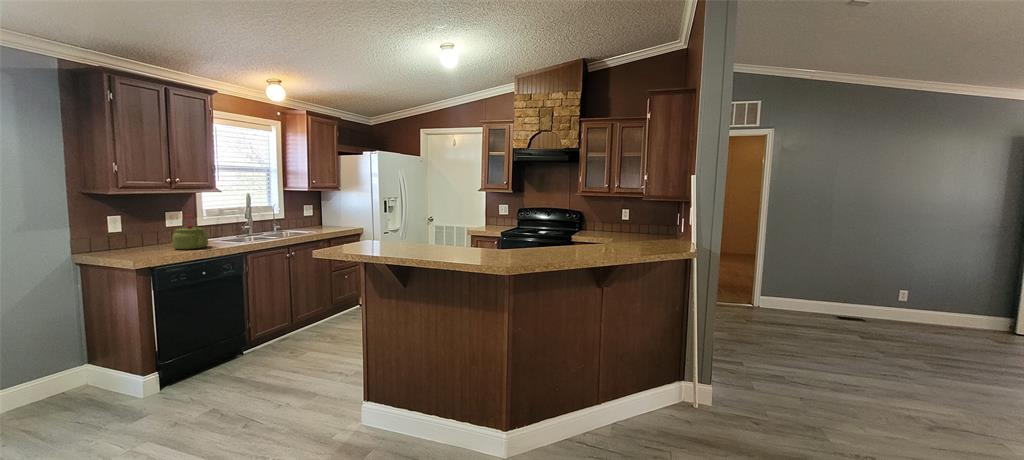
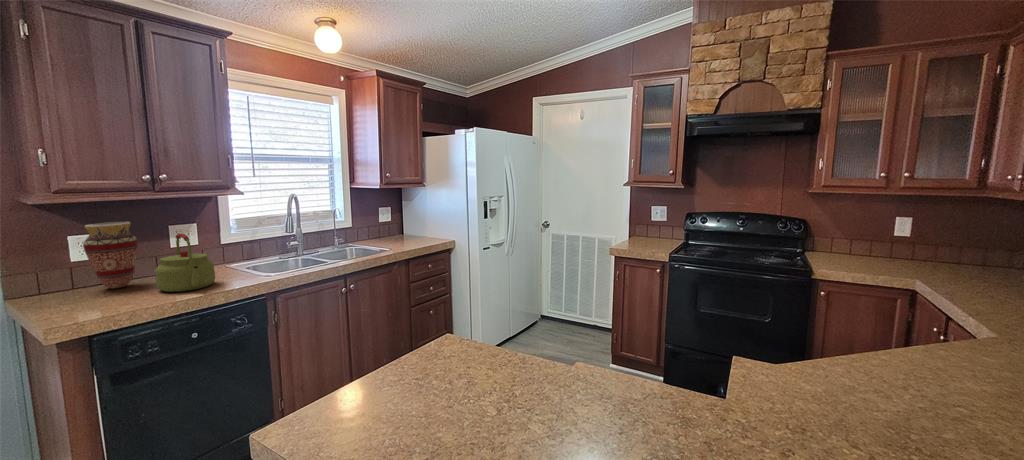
vase: none [121,208,154,249] -> present [83,222,138,288]

